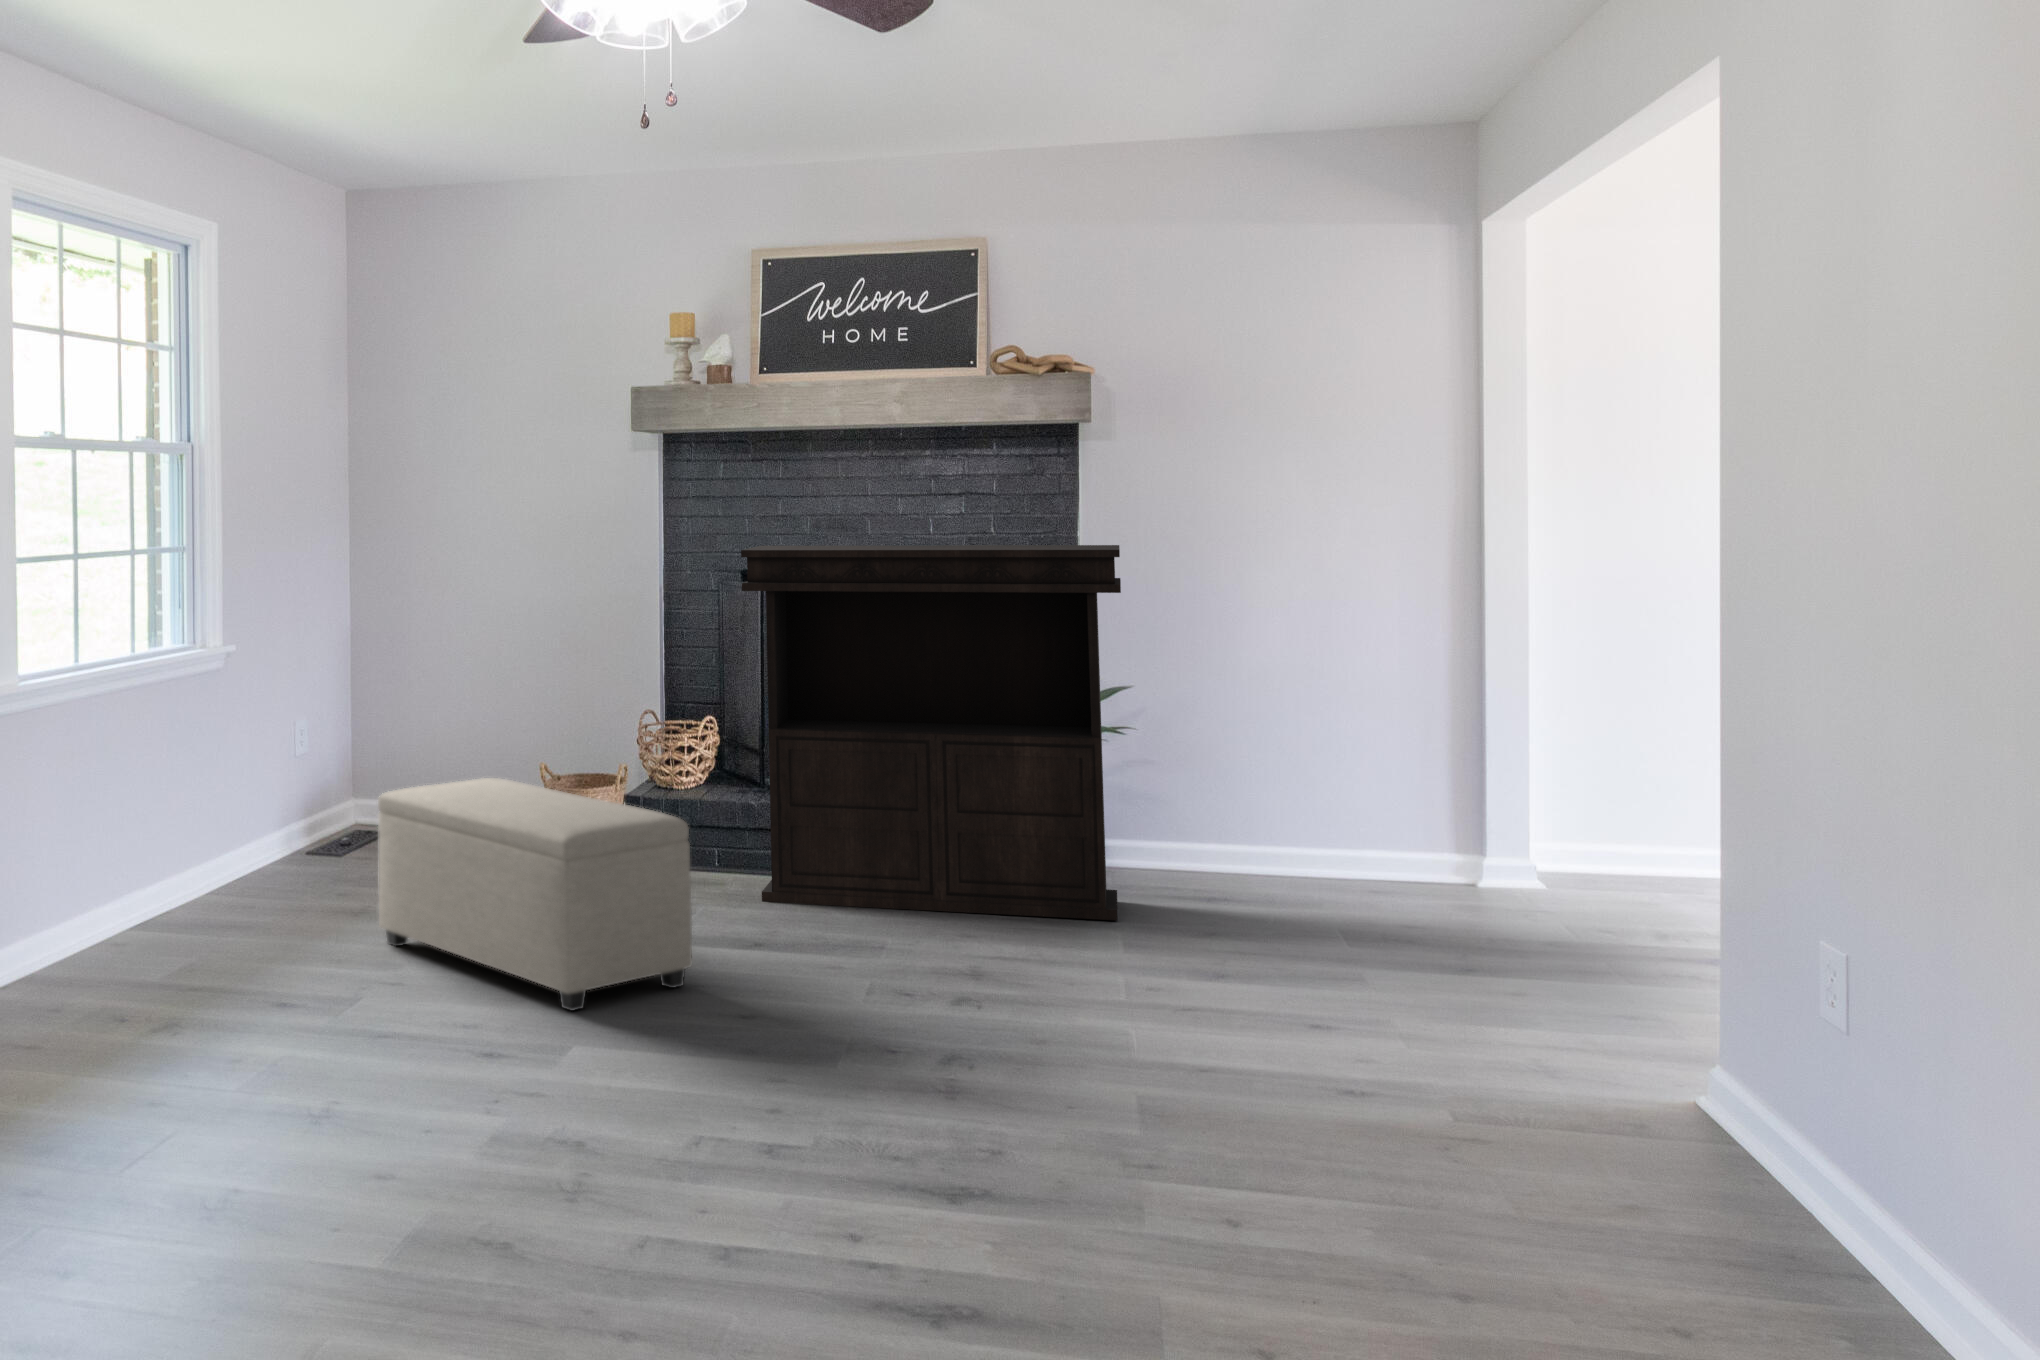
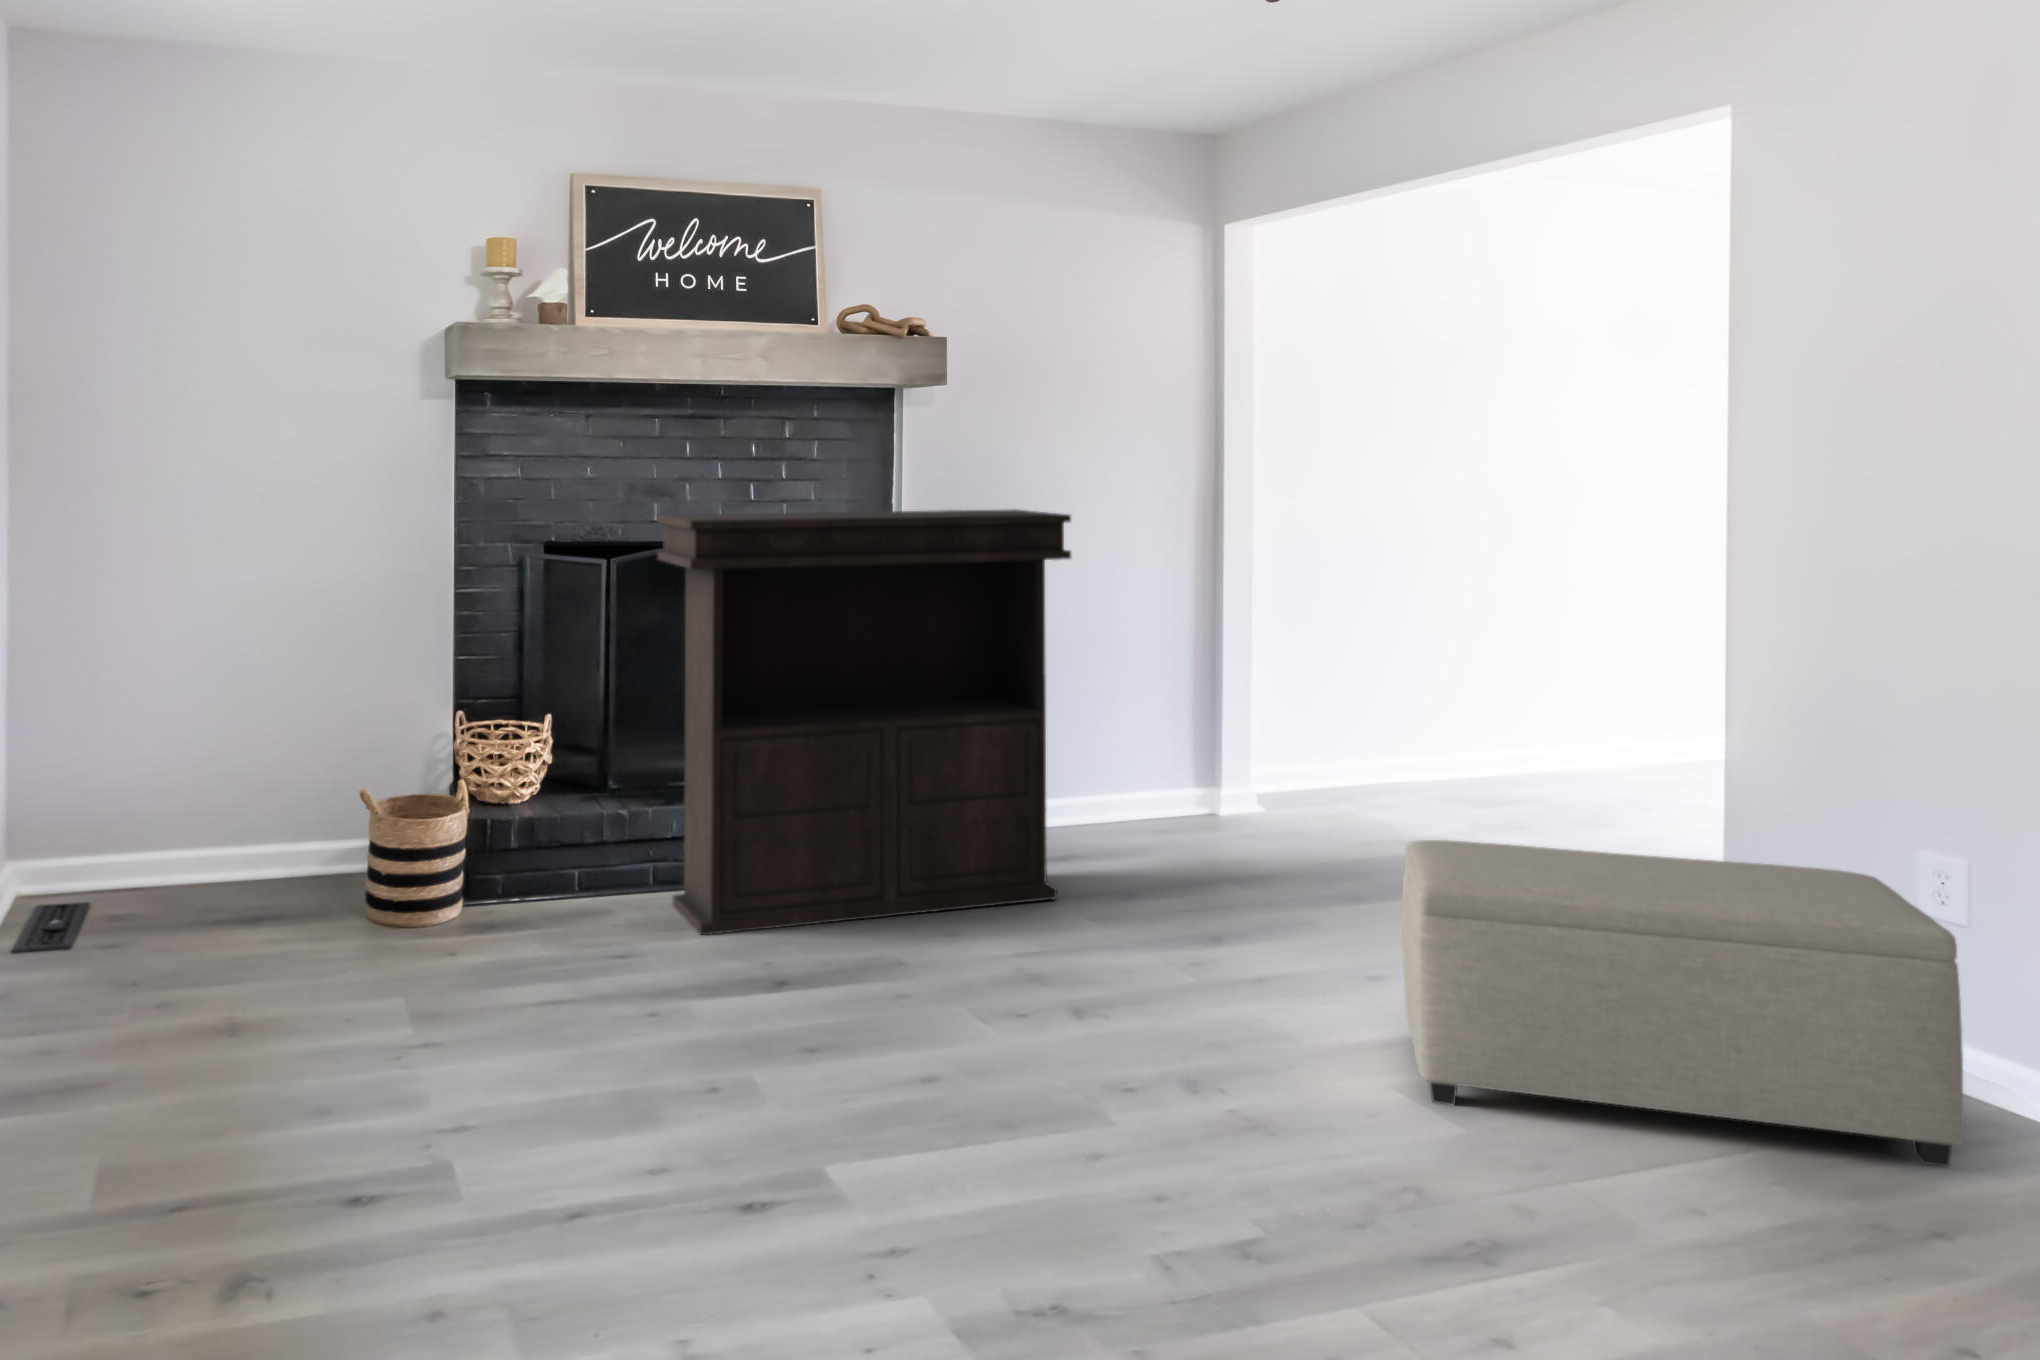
ottoman: present [378,778,692,1010] -> present [1402,840,1964,1166]

